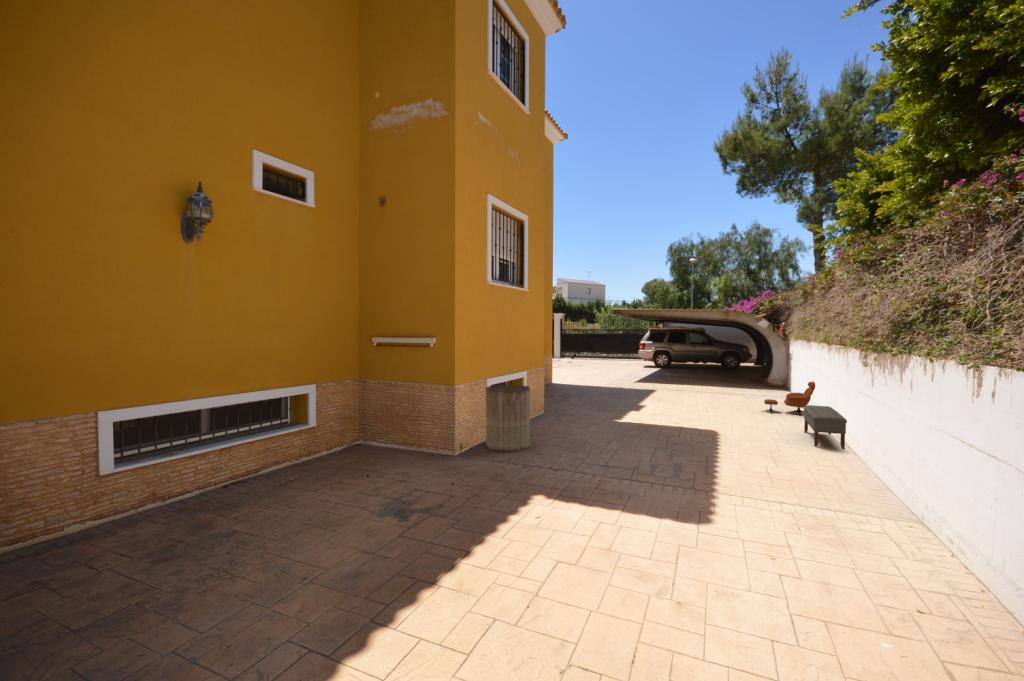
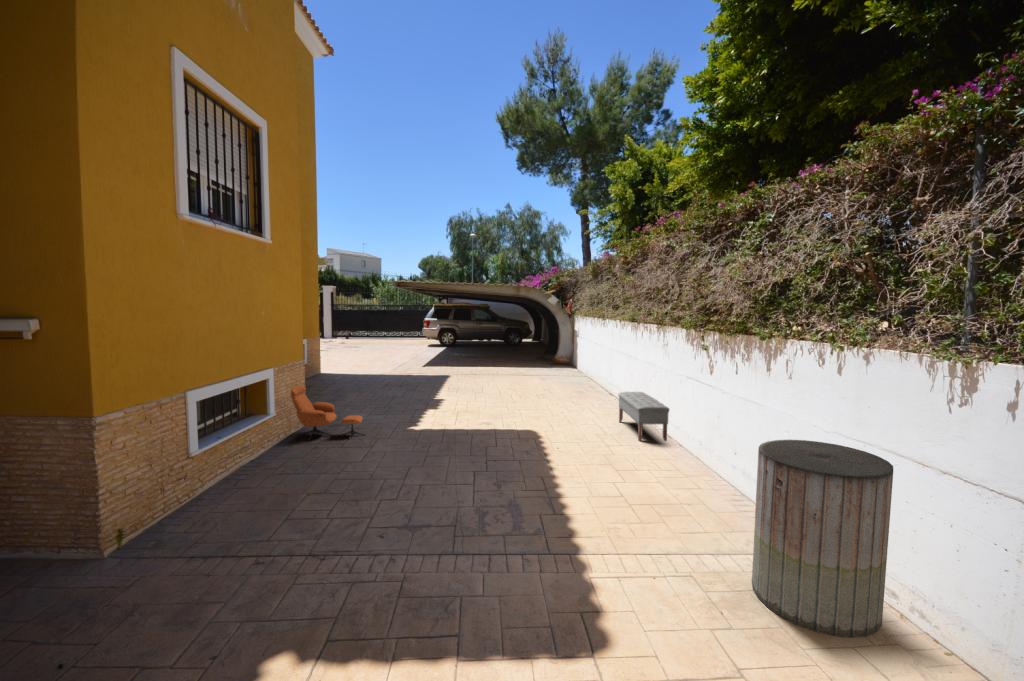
lounge chair: present [764,382,815,416] -> present [291,386,363,440]
trash can: present [486,385,530,452] -> present [752,440,893,638]

